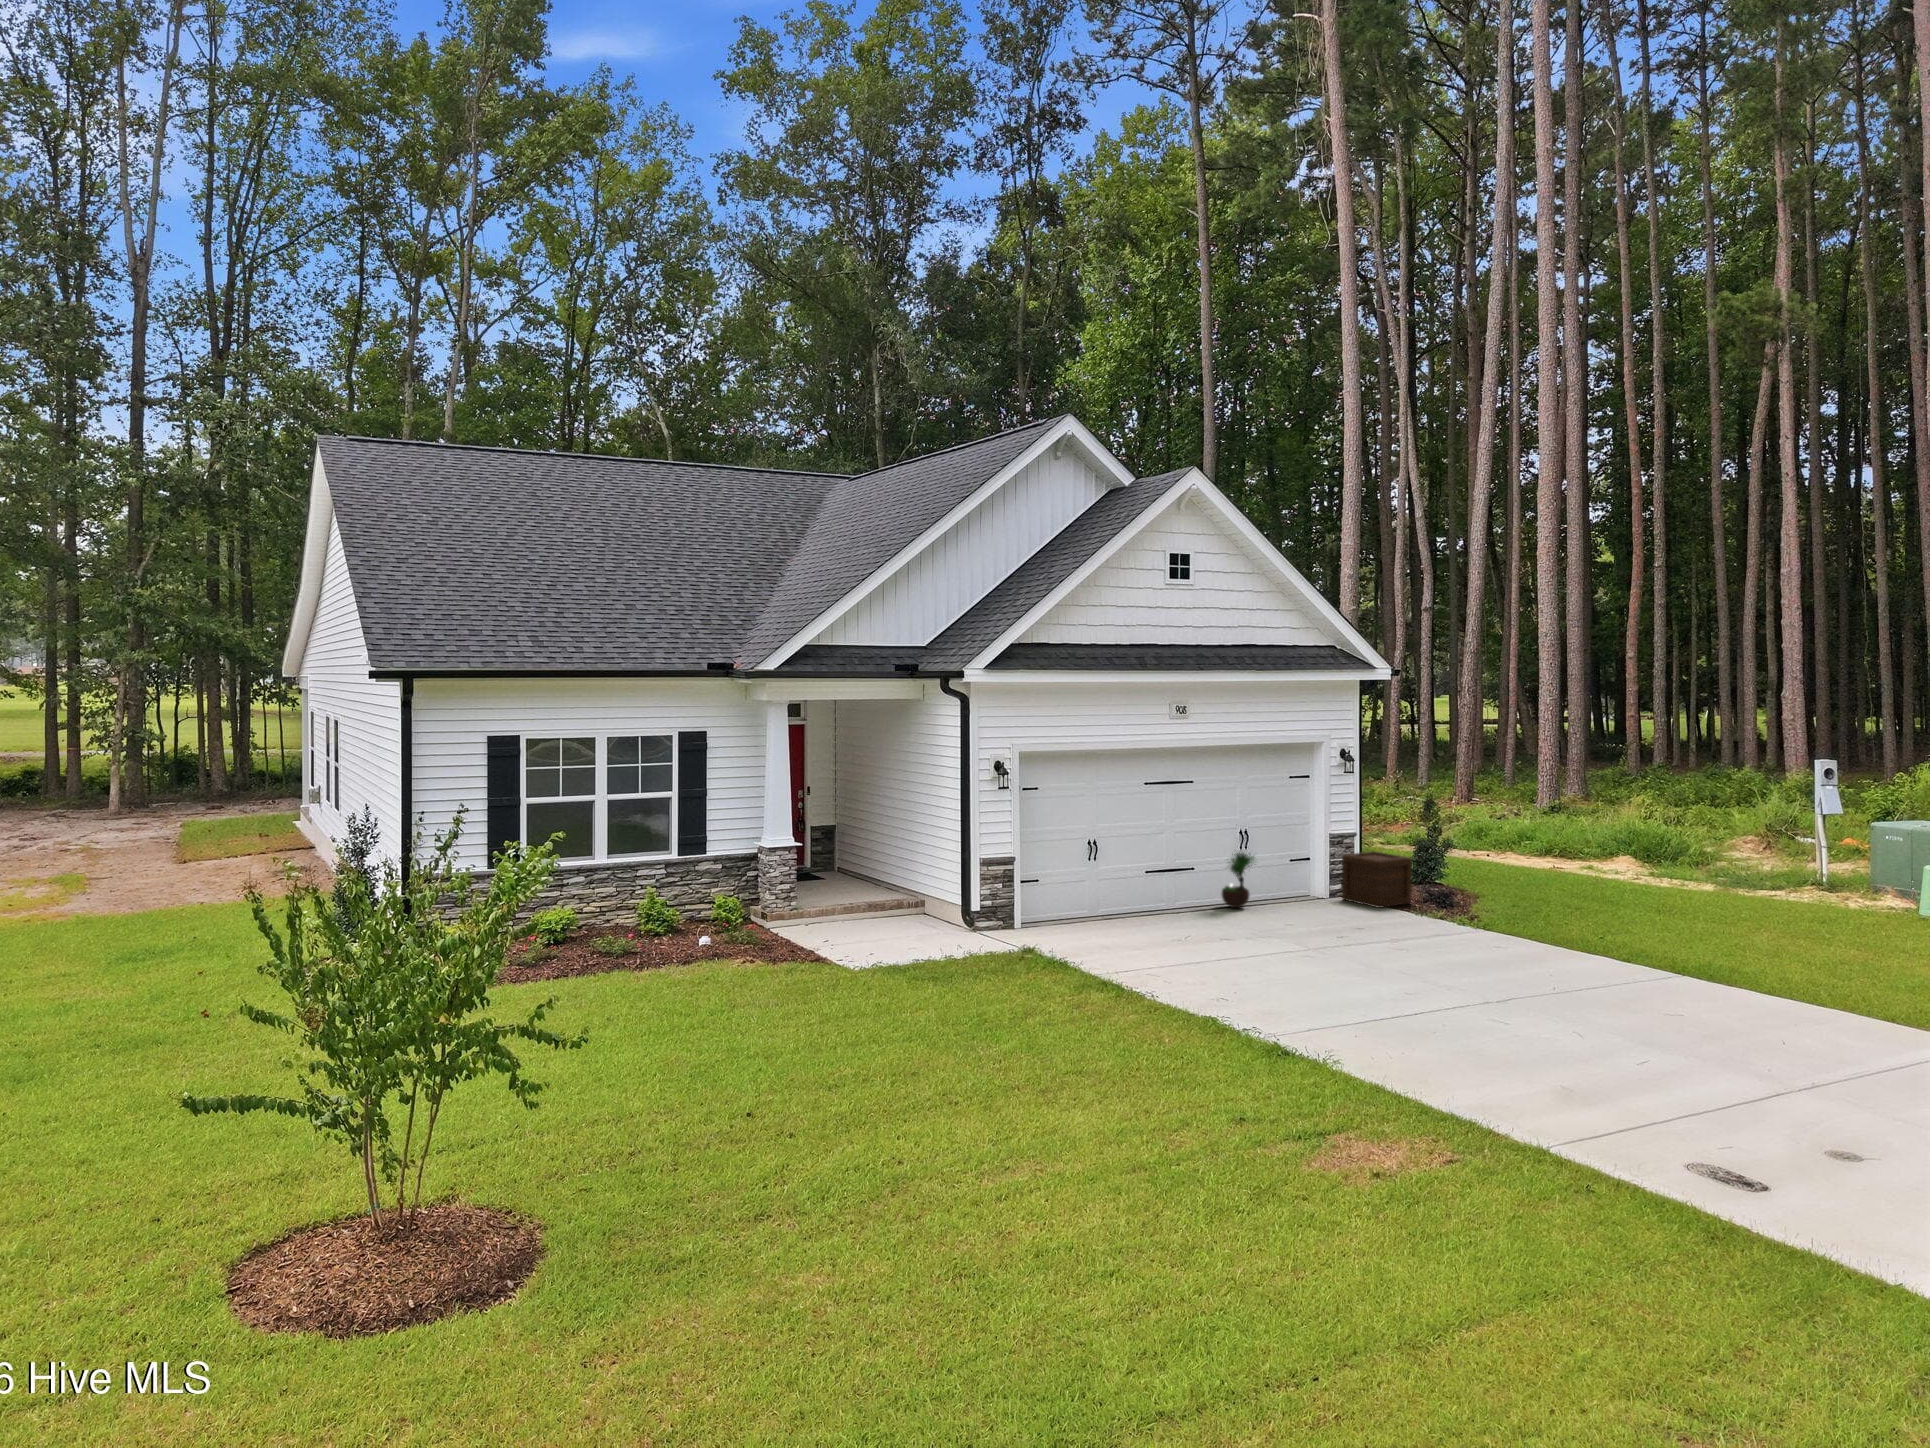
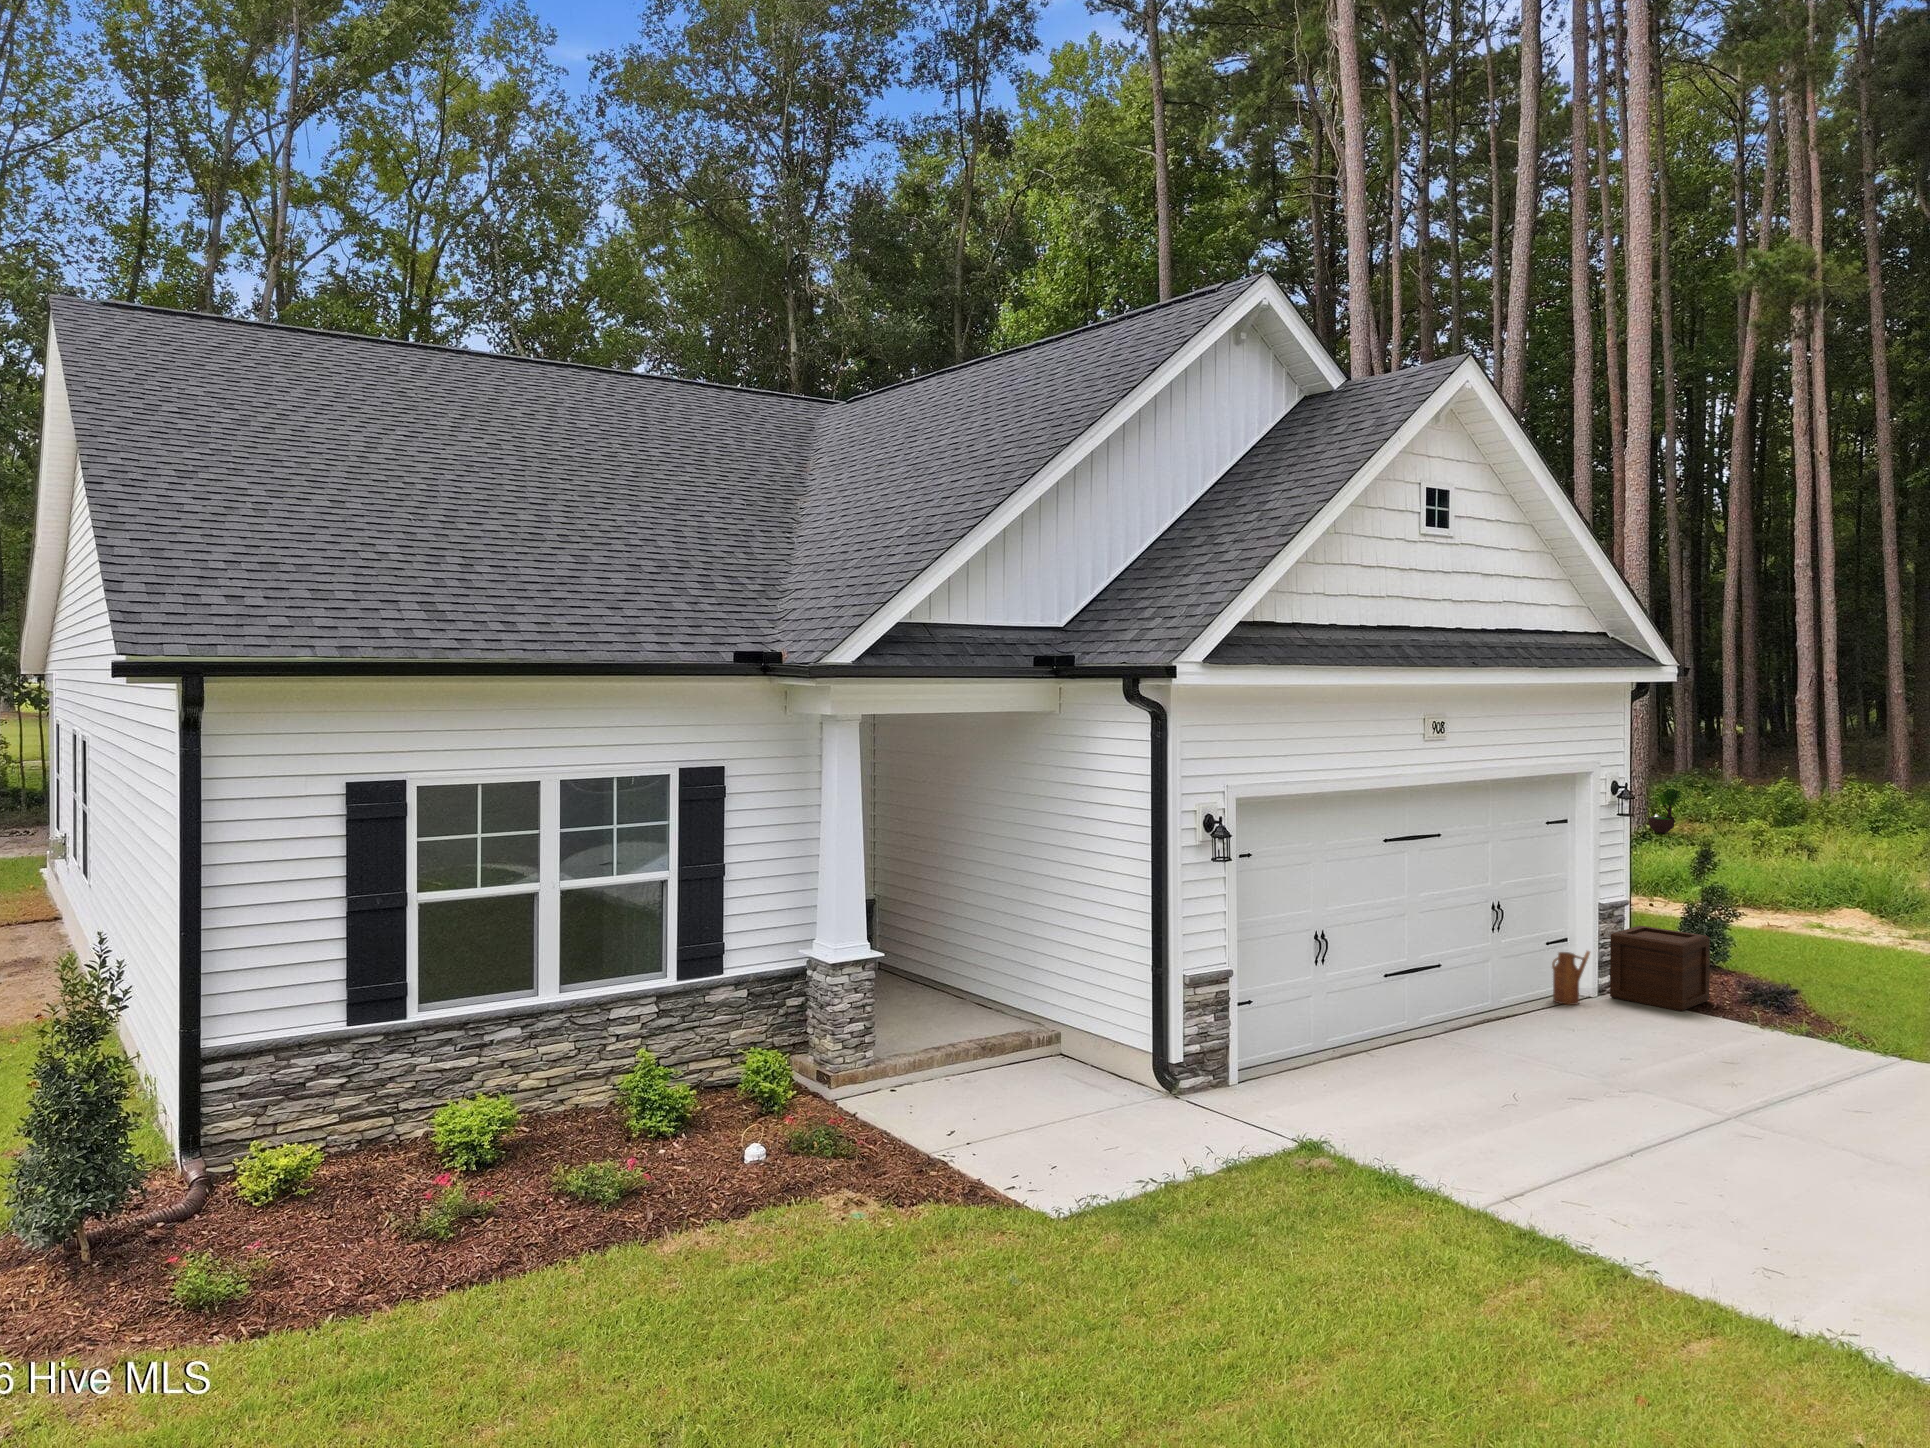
potted tree: present [1222,853,1254,908] -> present [1648,788,1682,833]
watering can: none [1293,866,1325,903] -> present [1552,951,1590,1005]

